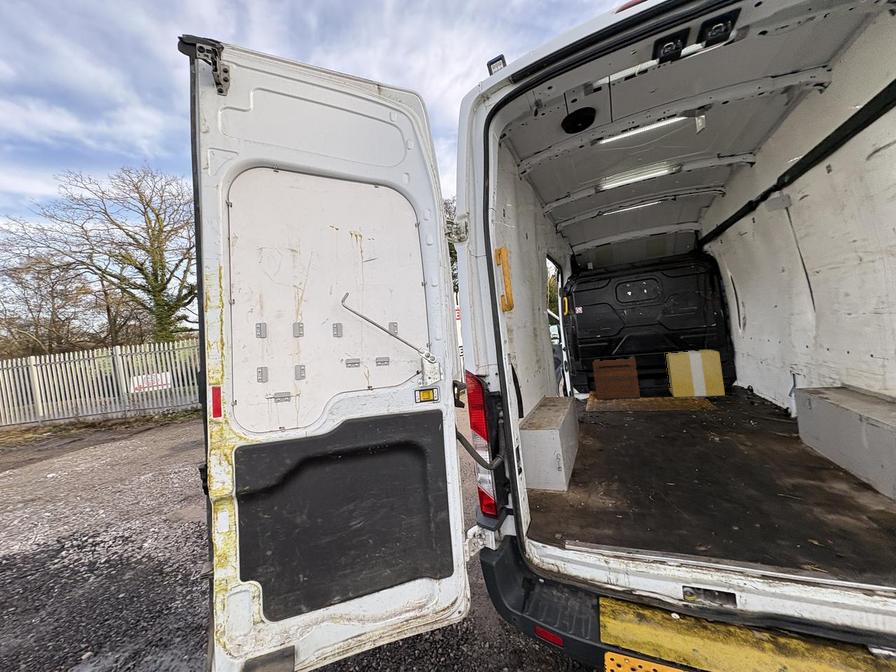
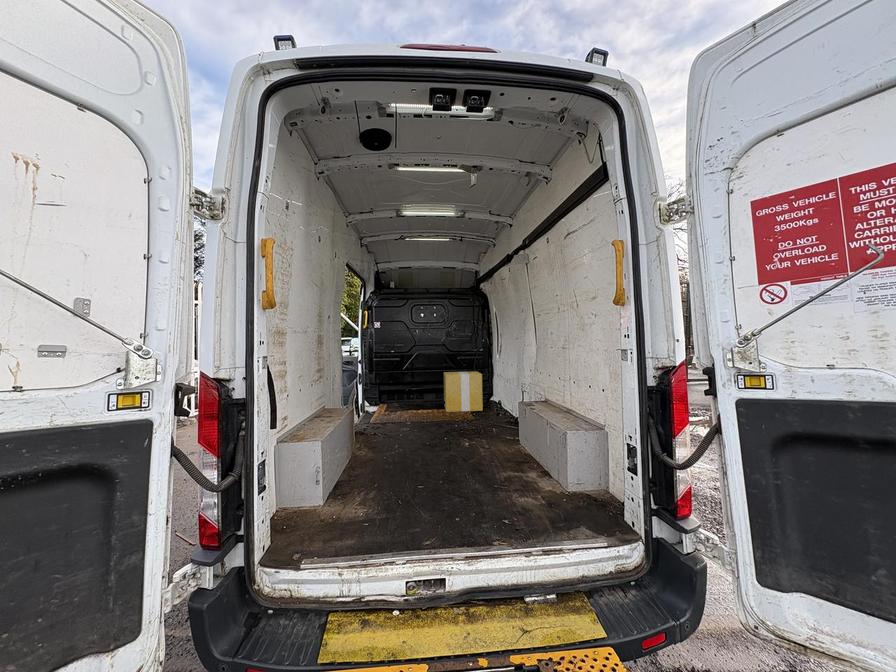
wooden crate: present [593,356,640,399] -> none [381,373,420,414]

